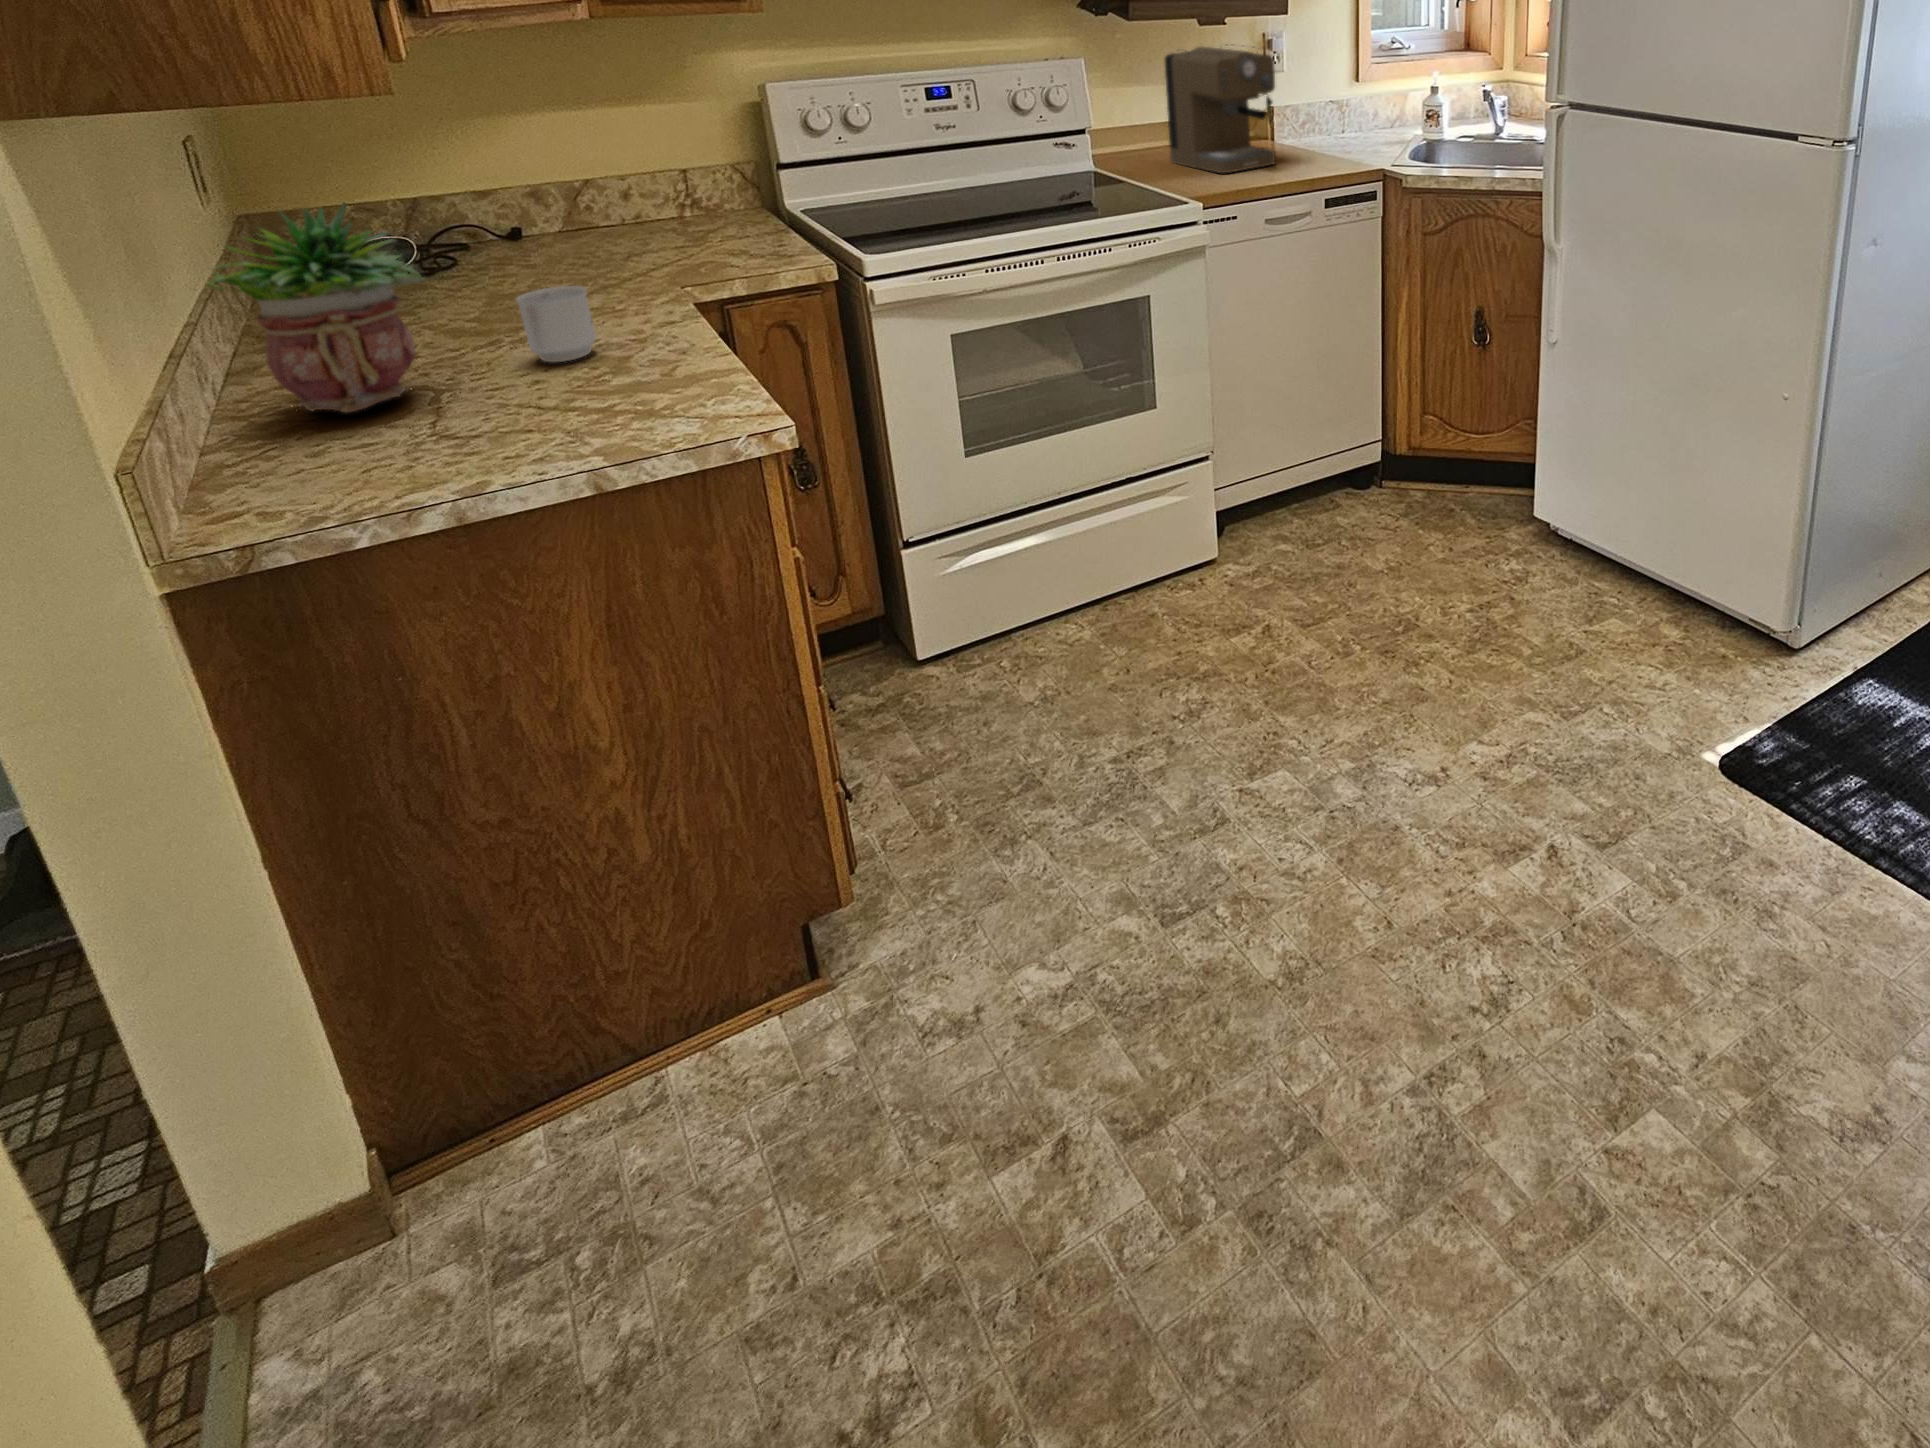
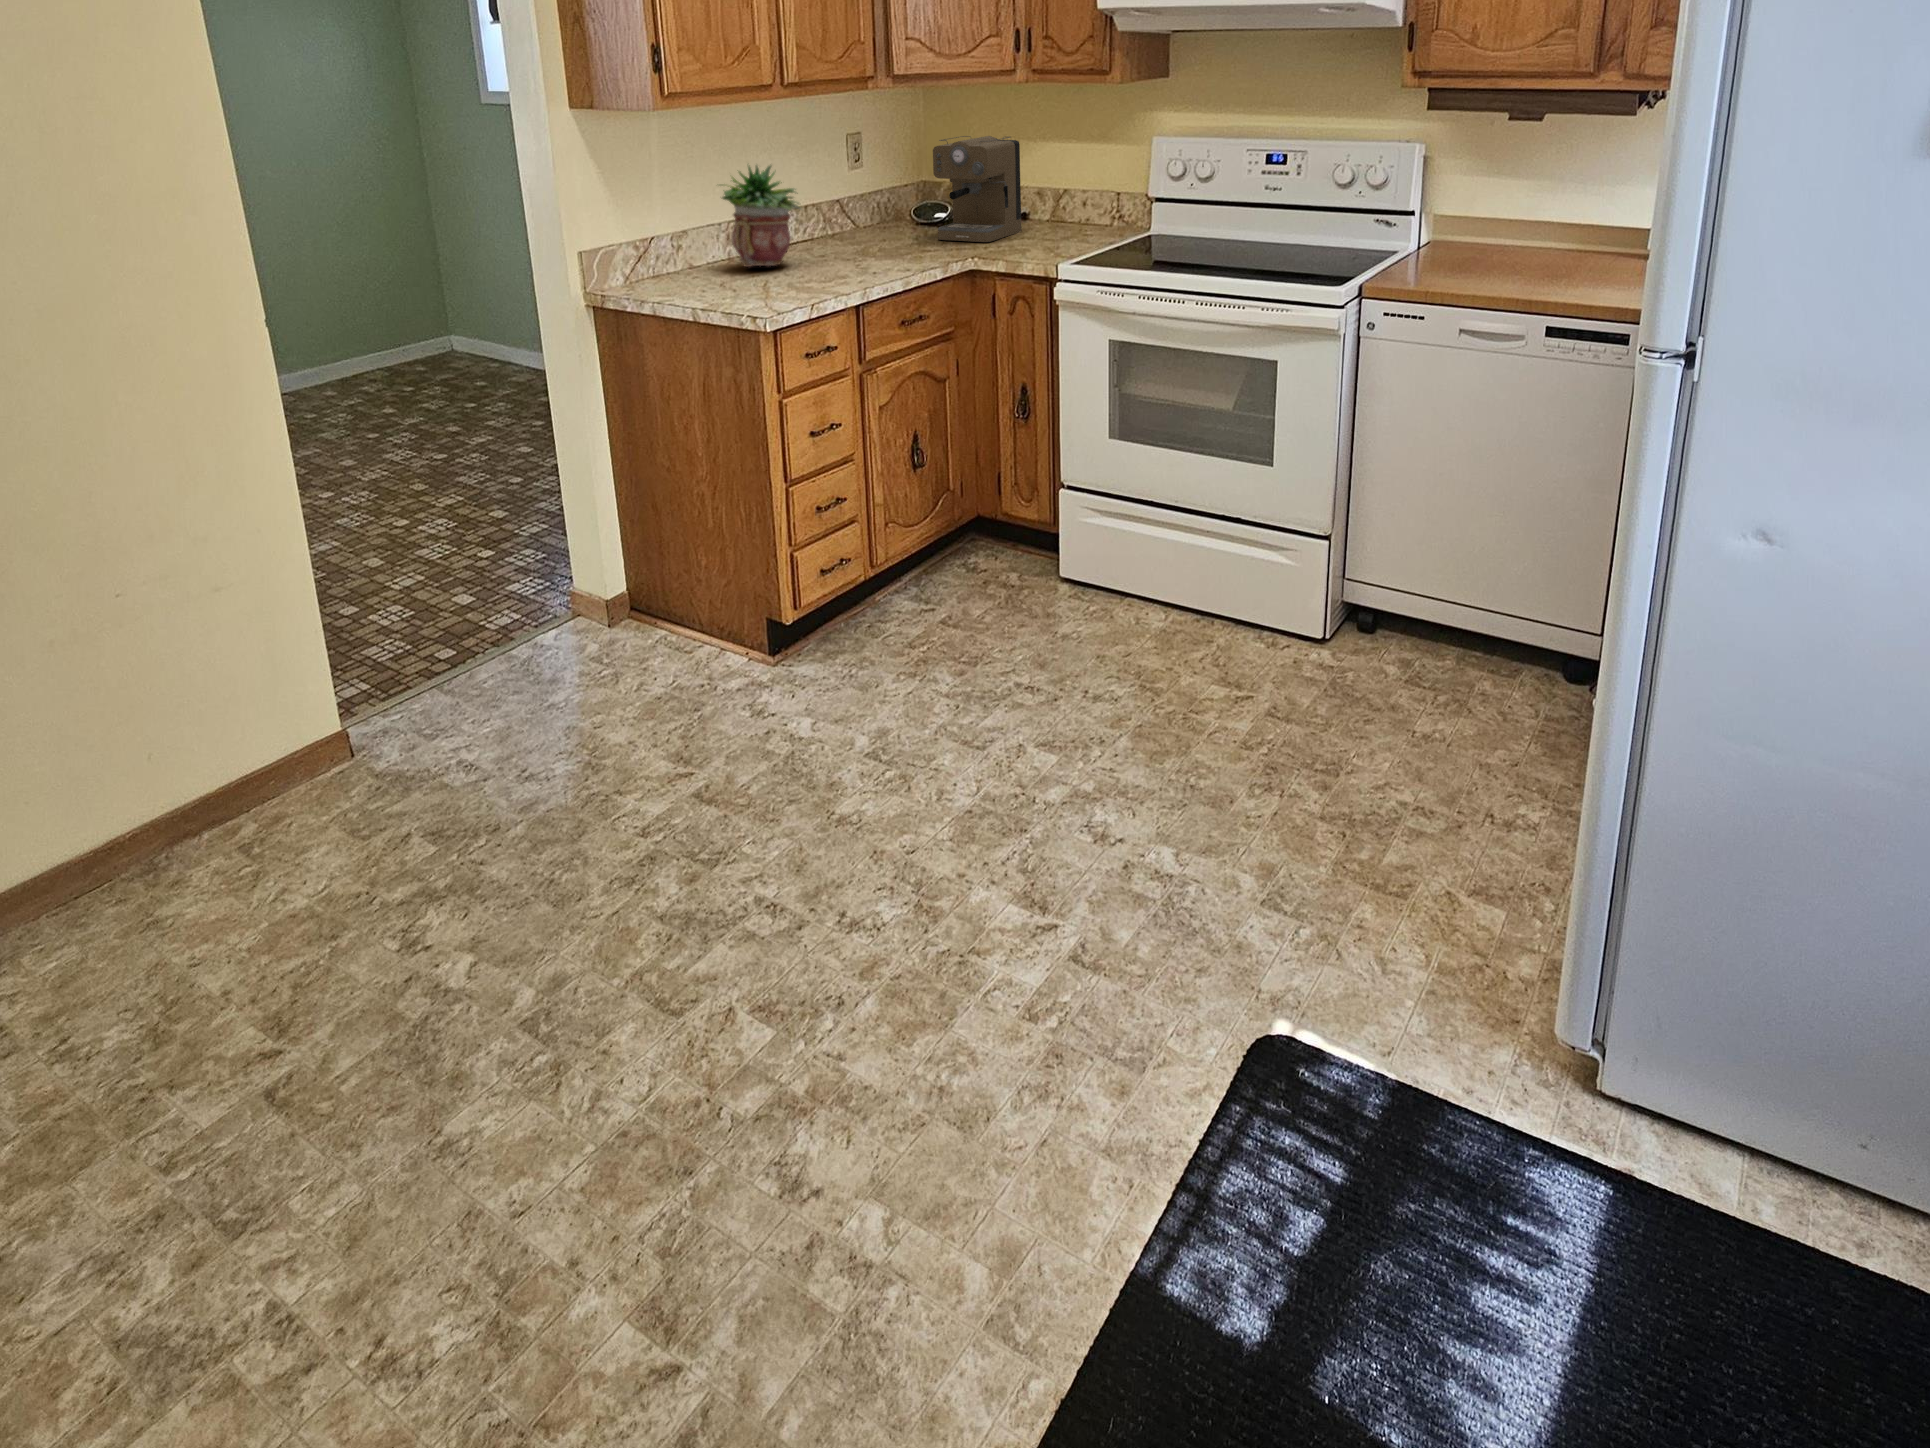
coffee maker: present [1165,44,1275,173] -> present [933,136,1021,242]
mug: present [516,286,596,362] -> none [828,231,863,273]

